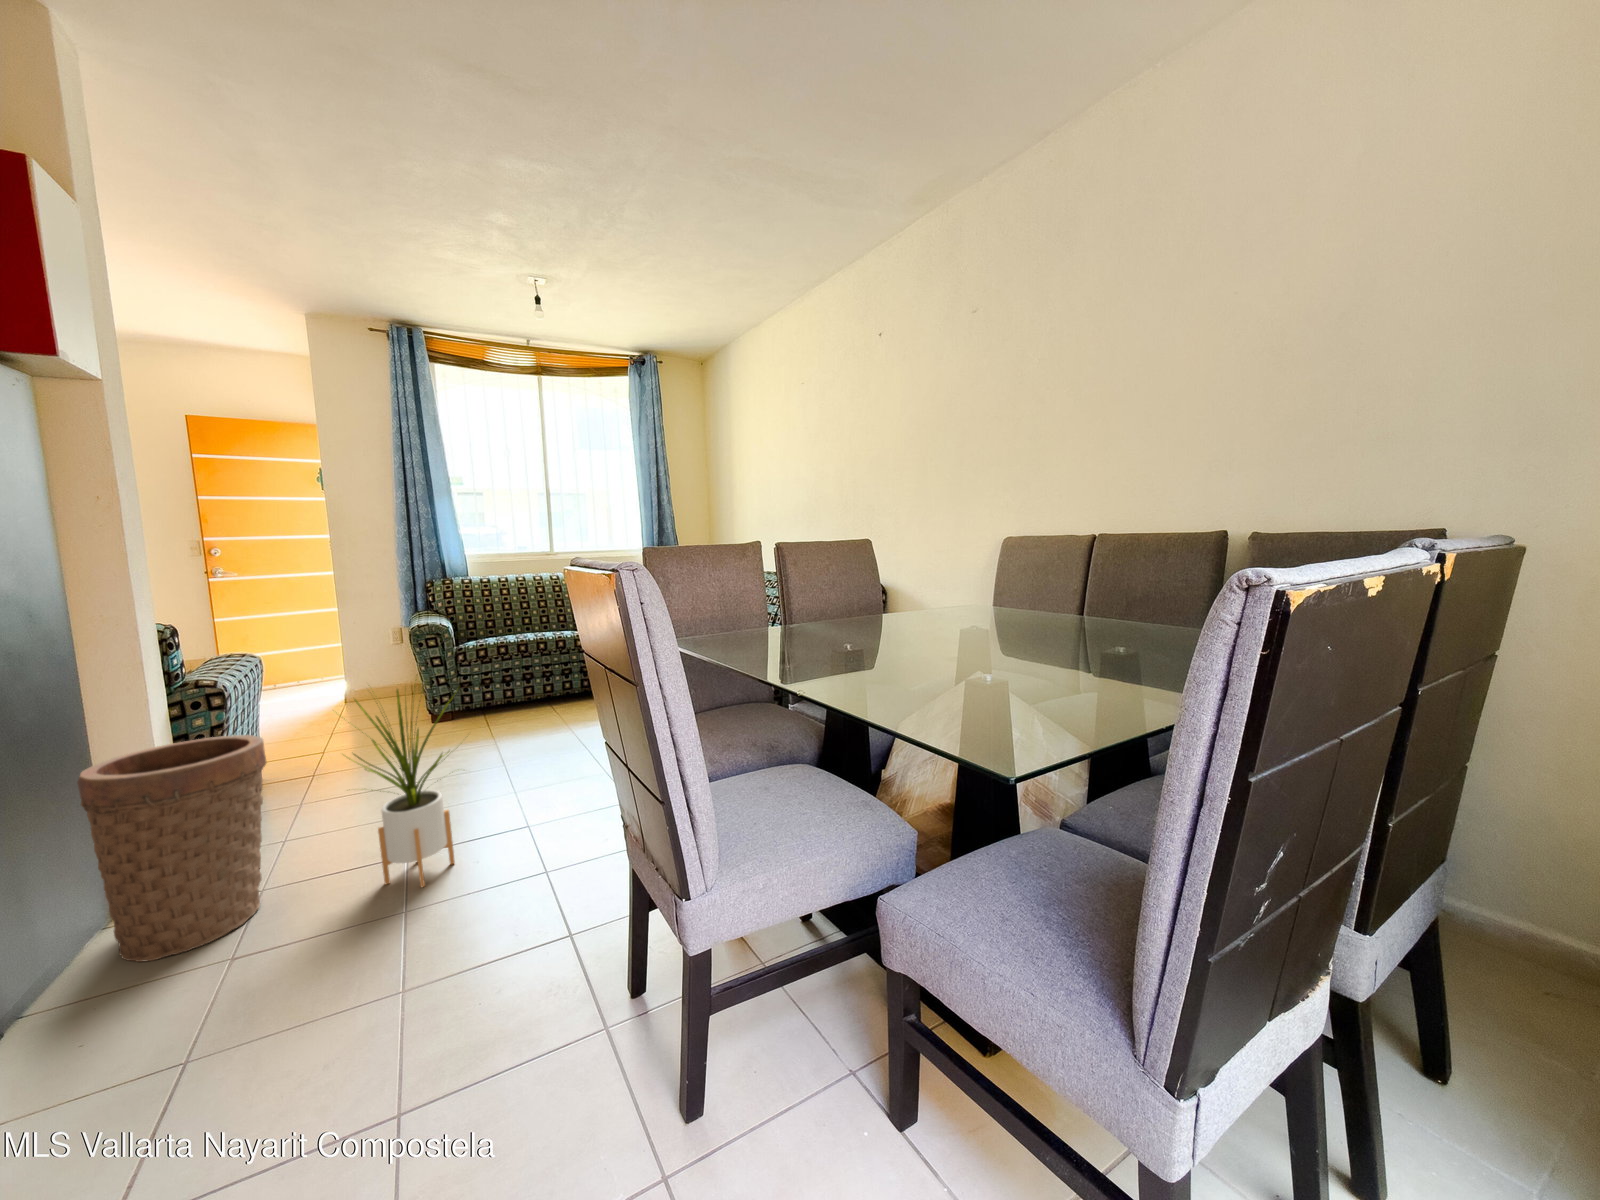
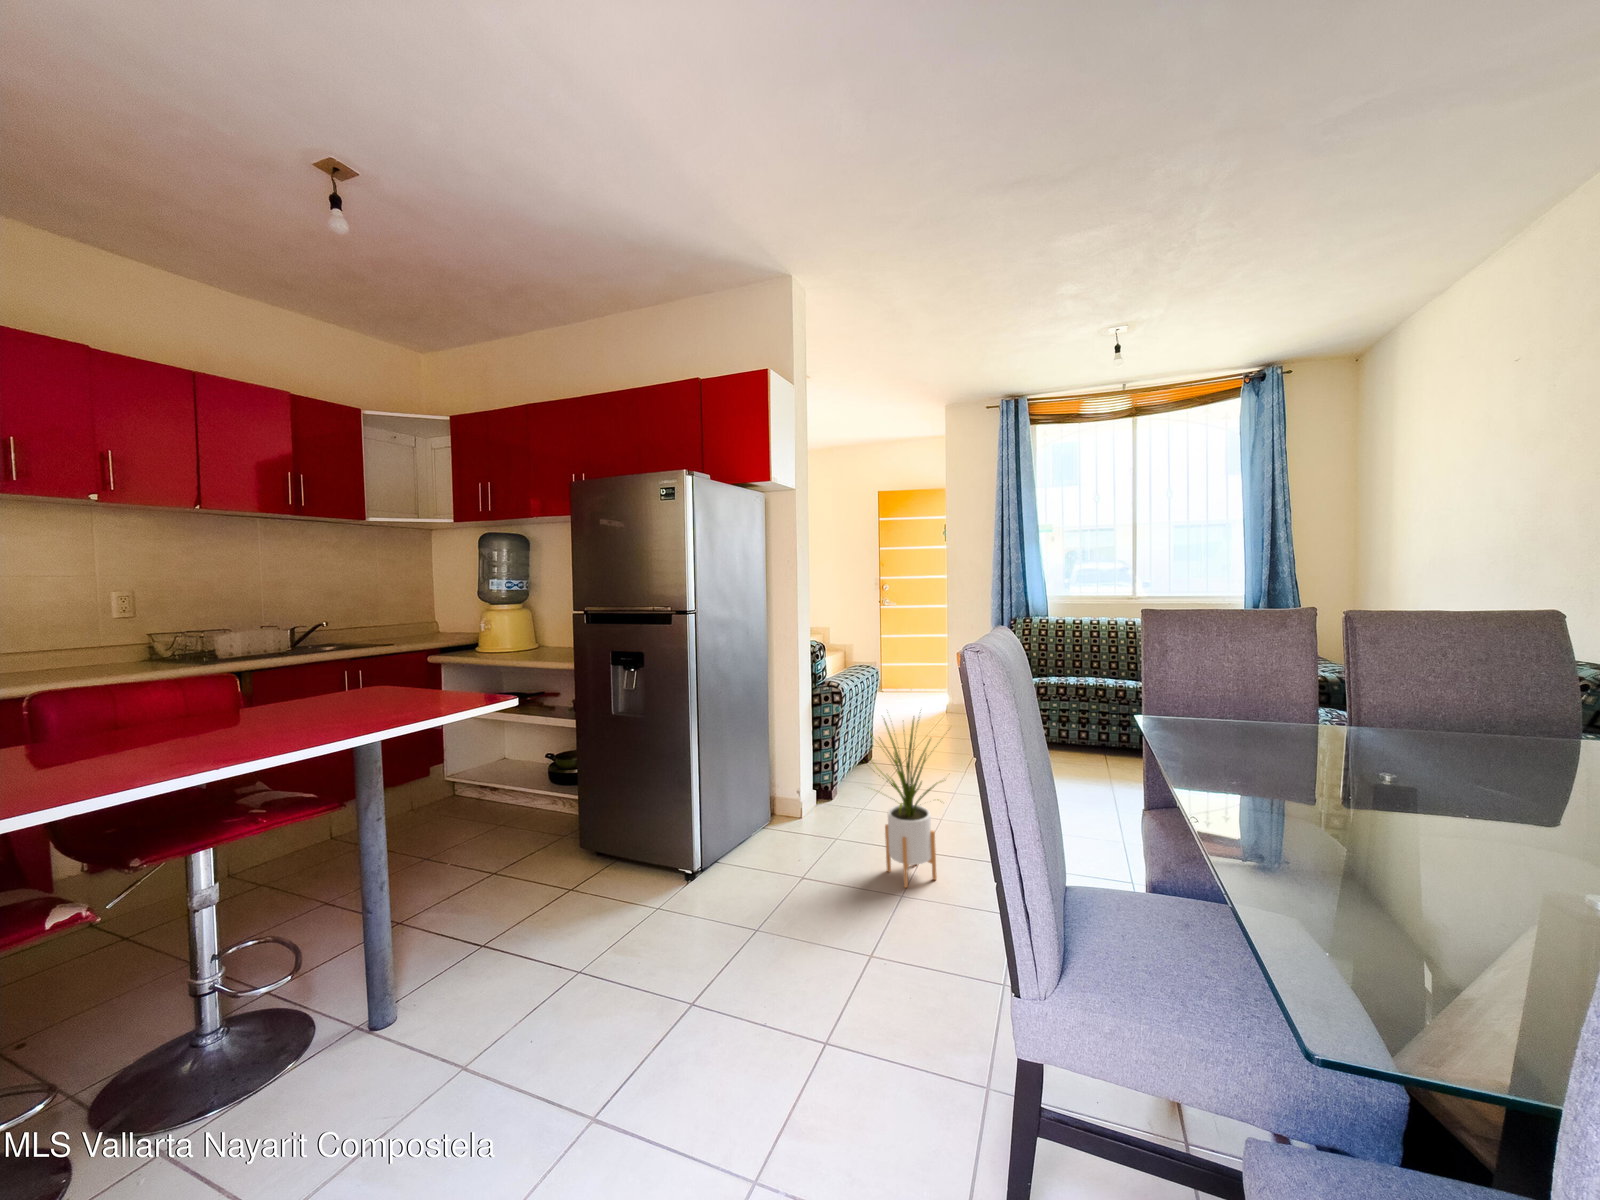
basket: present [77,735,266,962] -> none [755,722,837,858]

